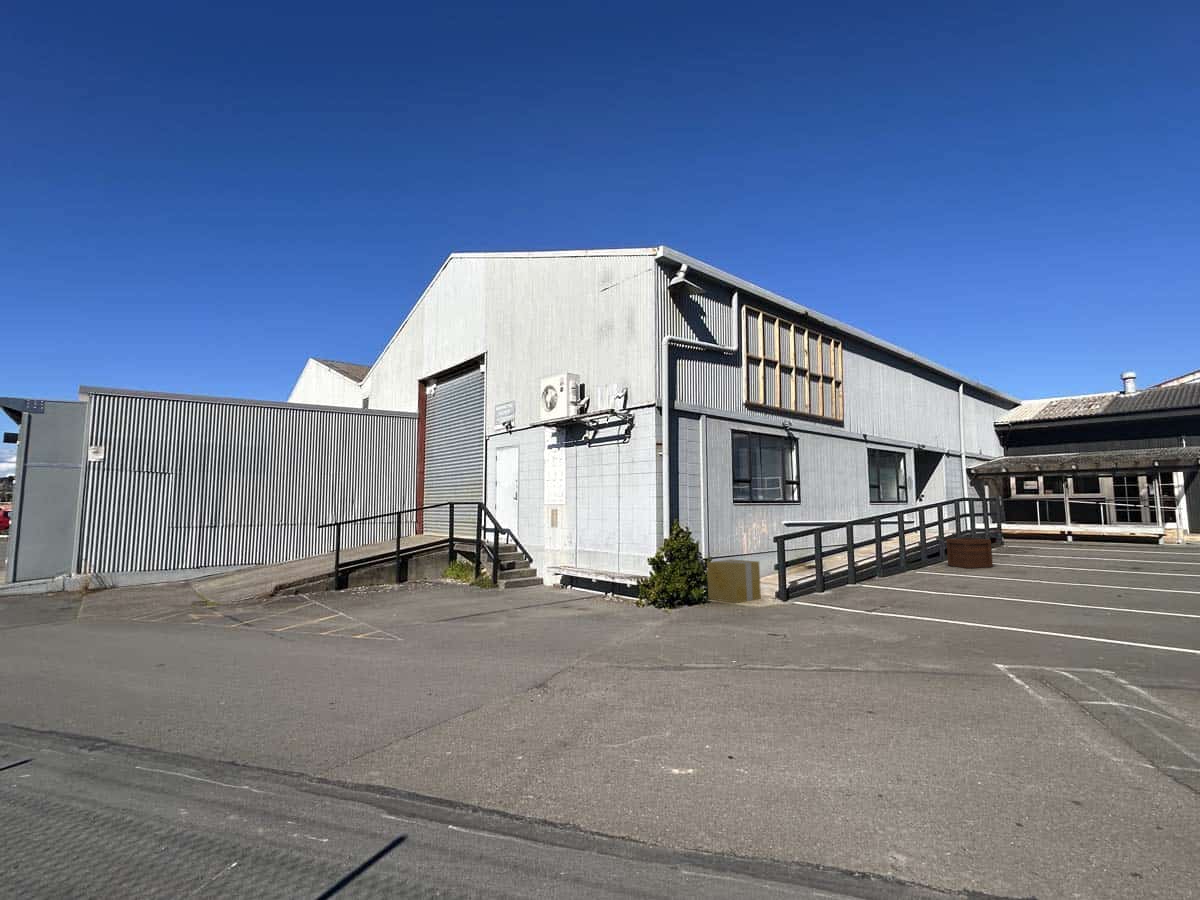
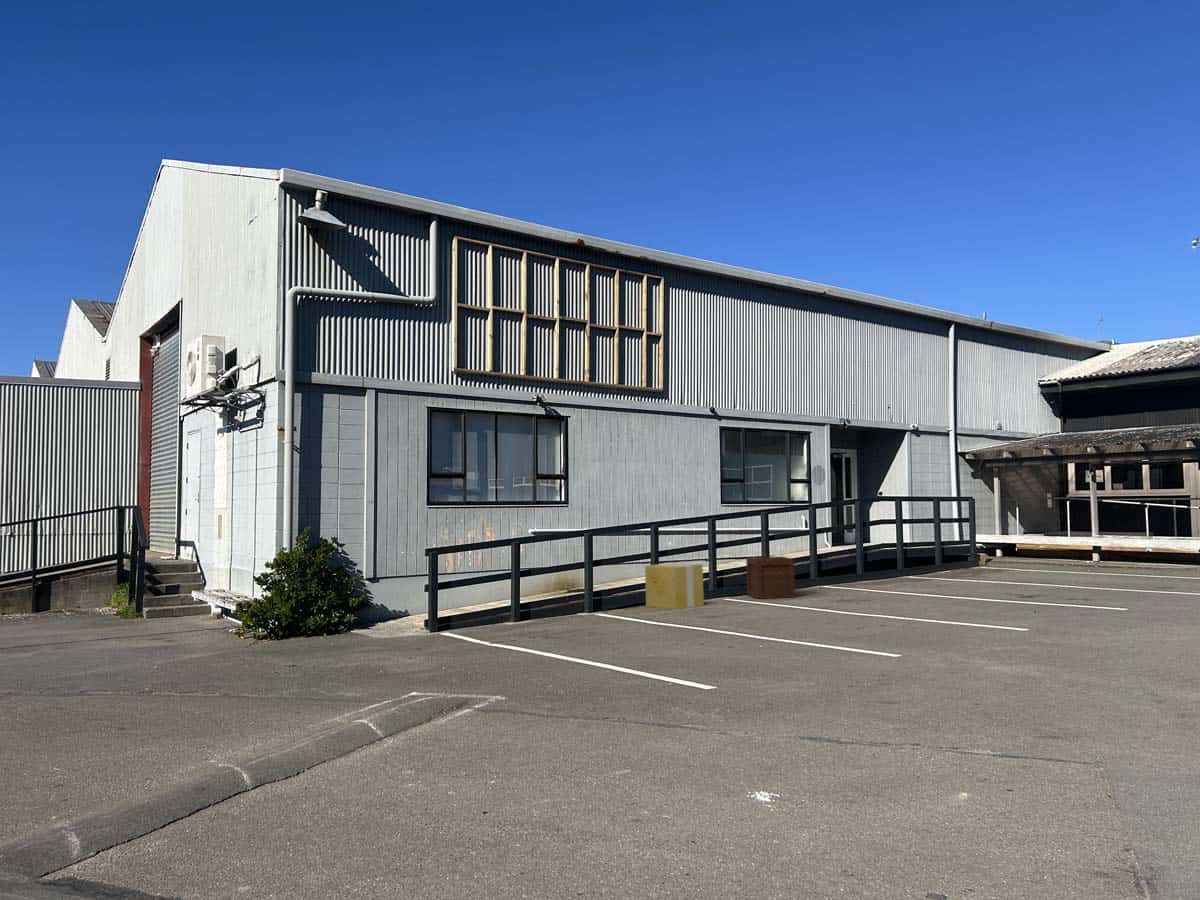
cardboard box: present [707,560,761,603] -> present [645,563,704,609]

